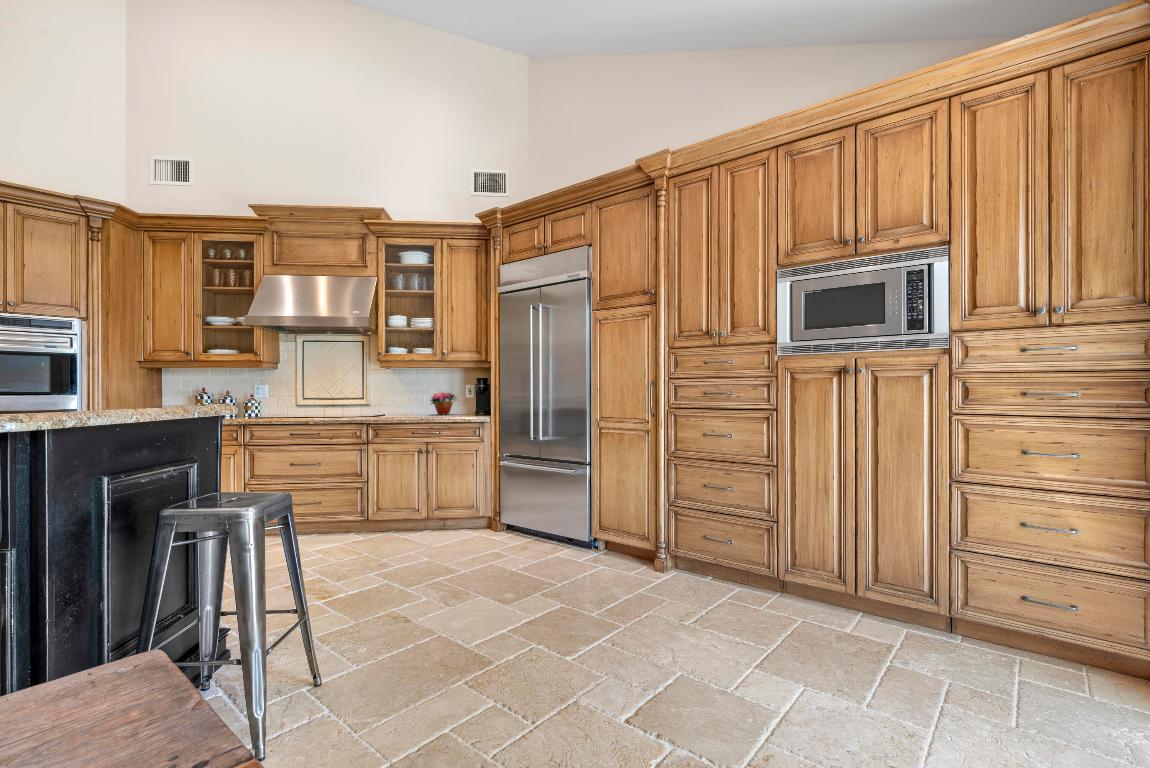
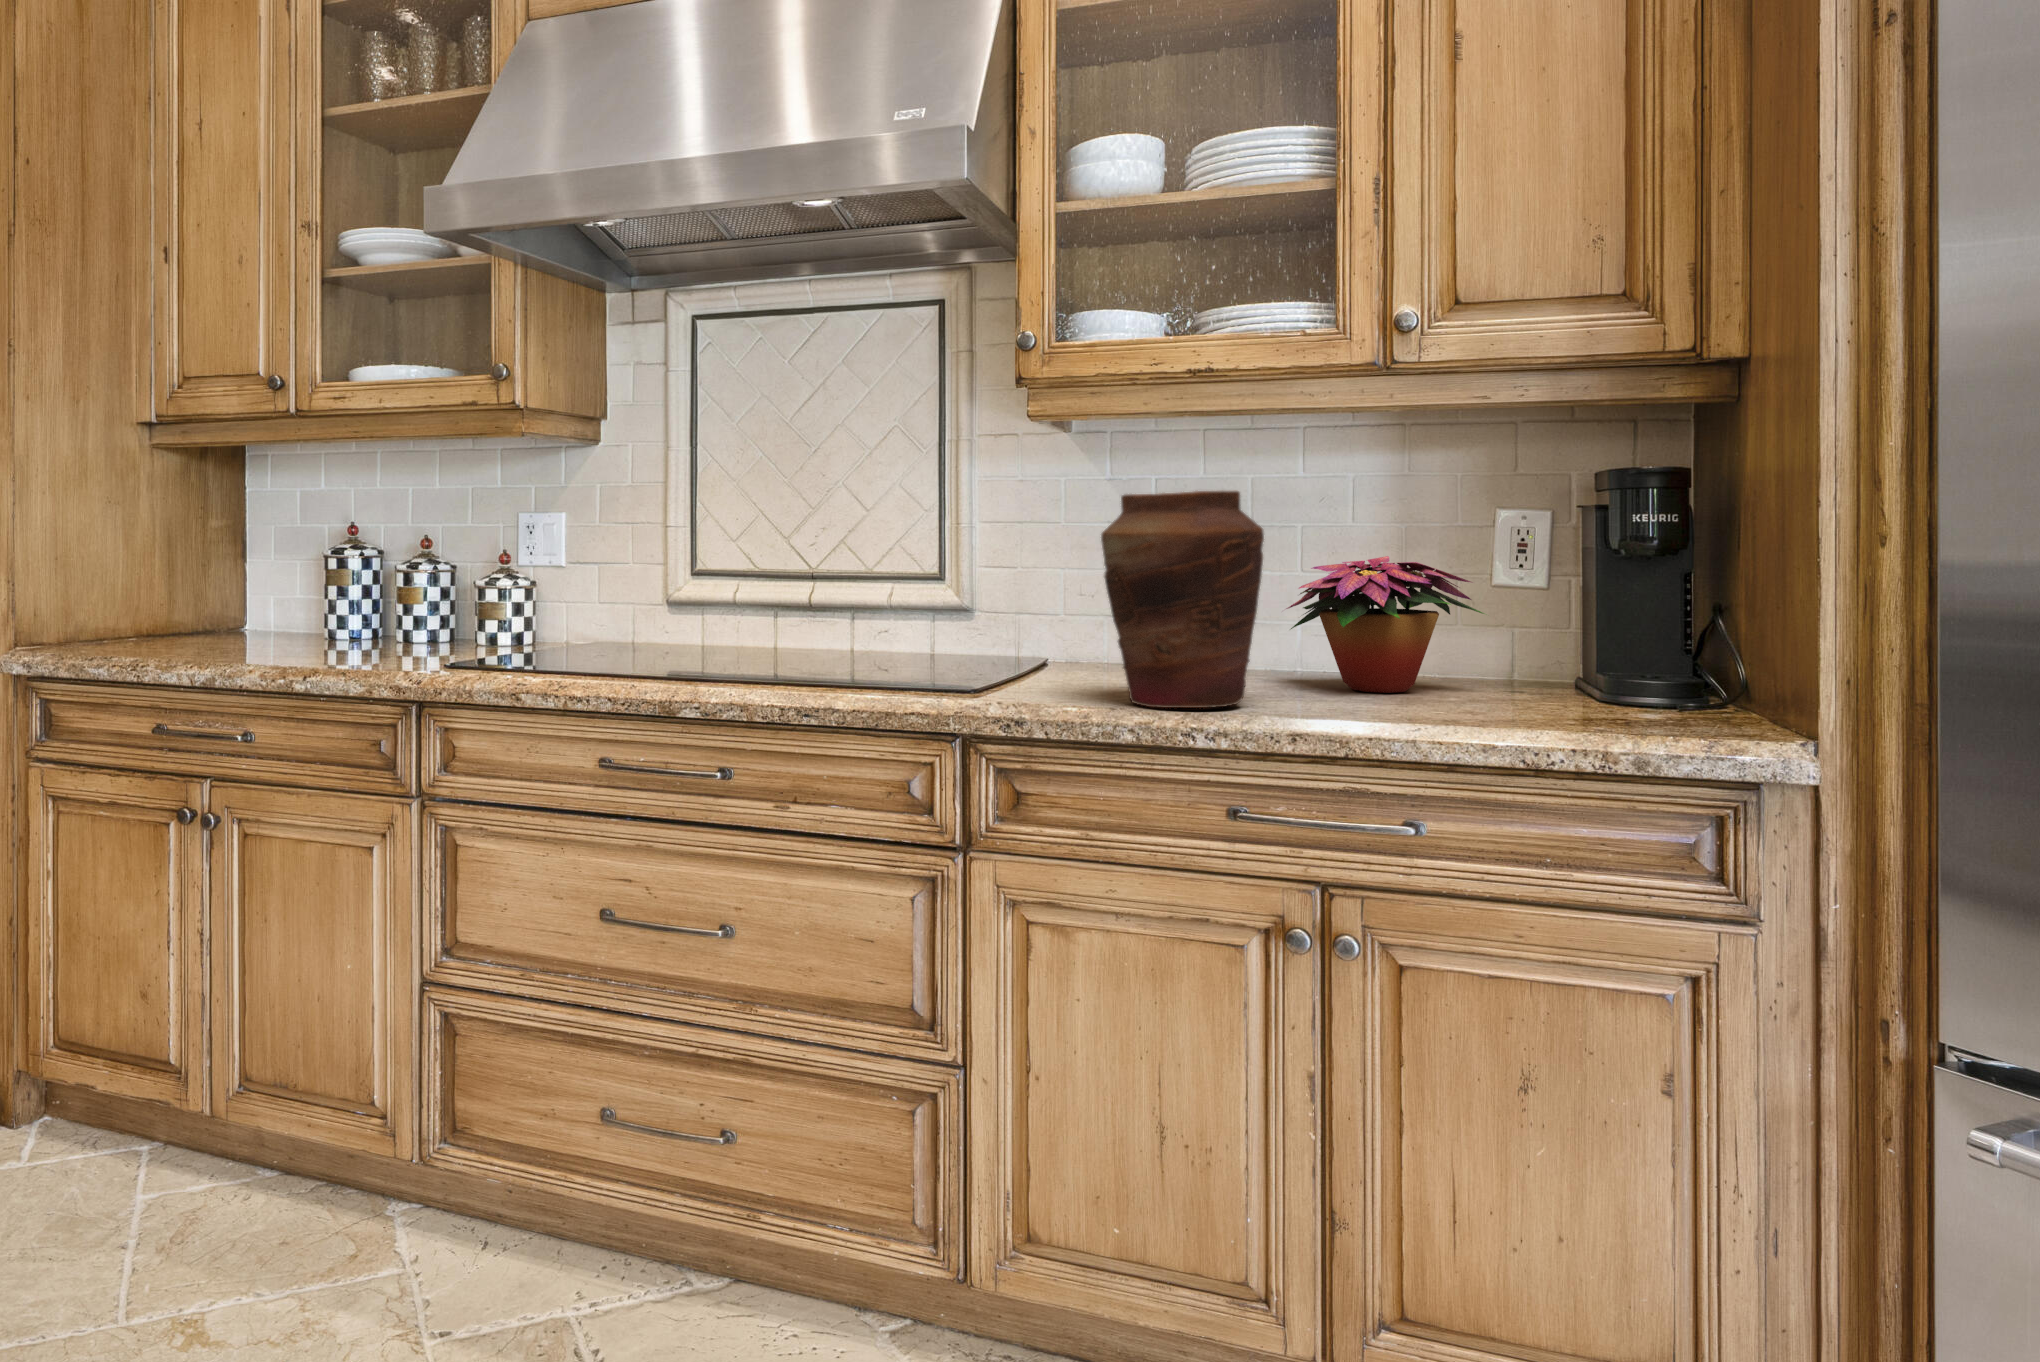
vase: none [393,381,420,417] -> present [1101,491,1264,708]

